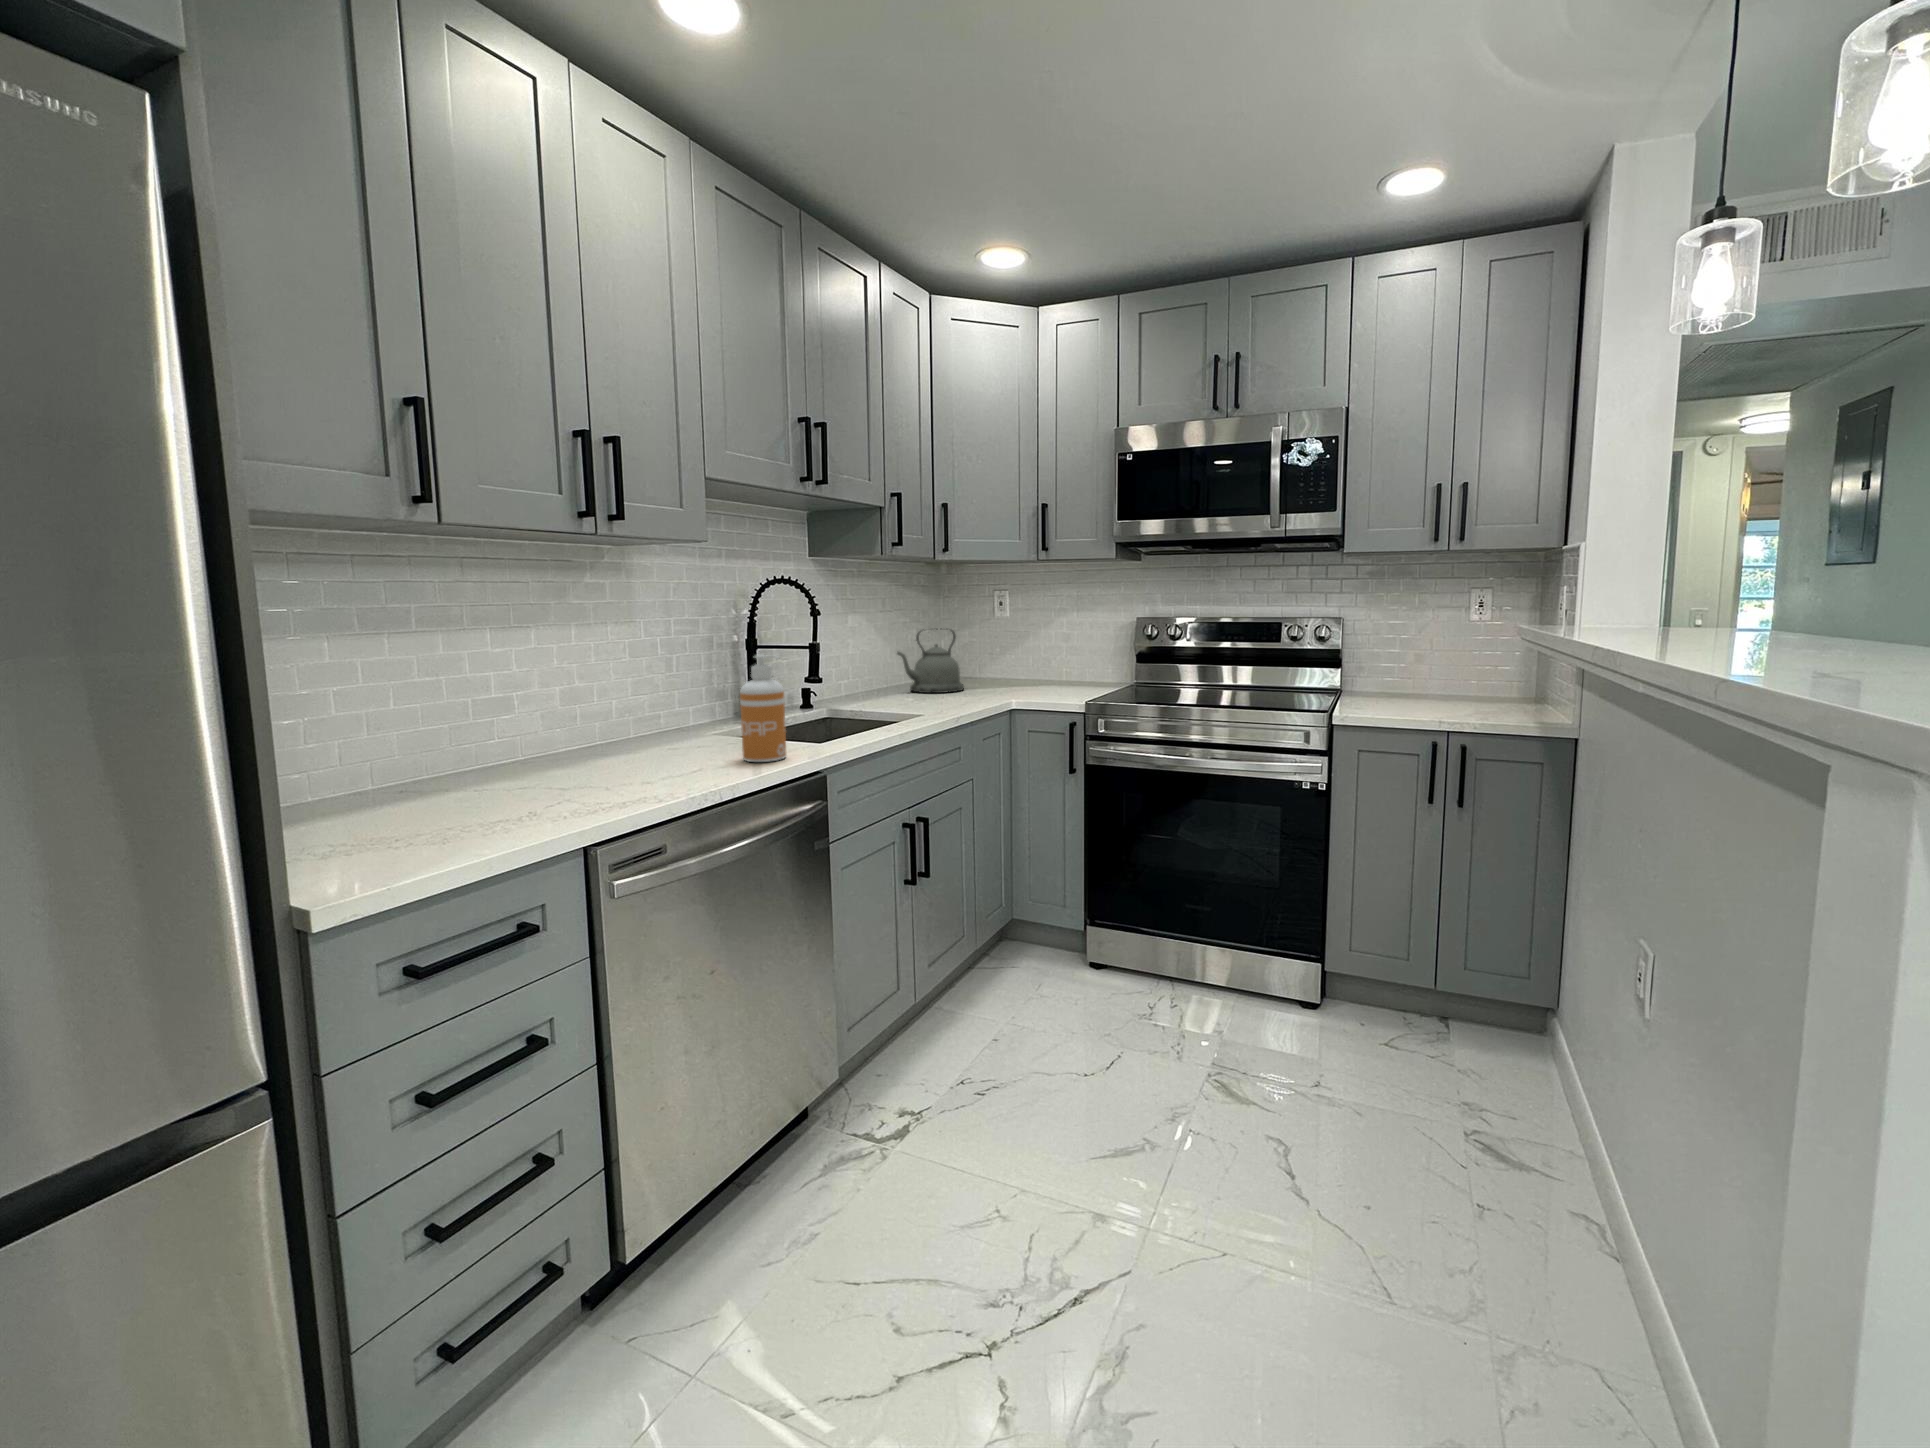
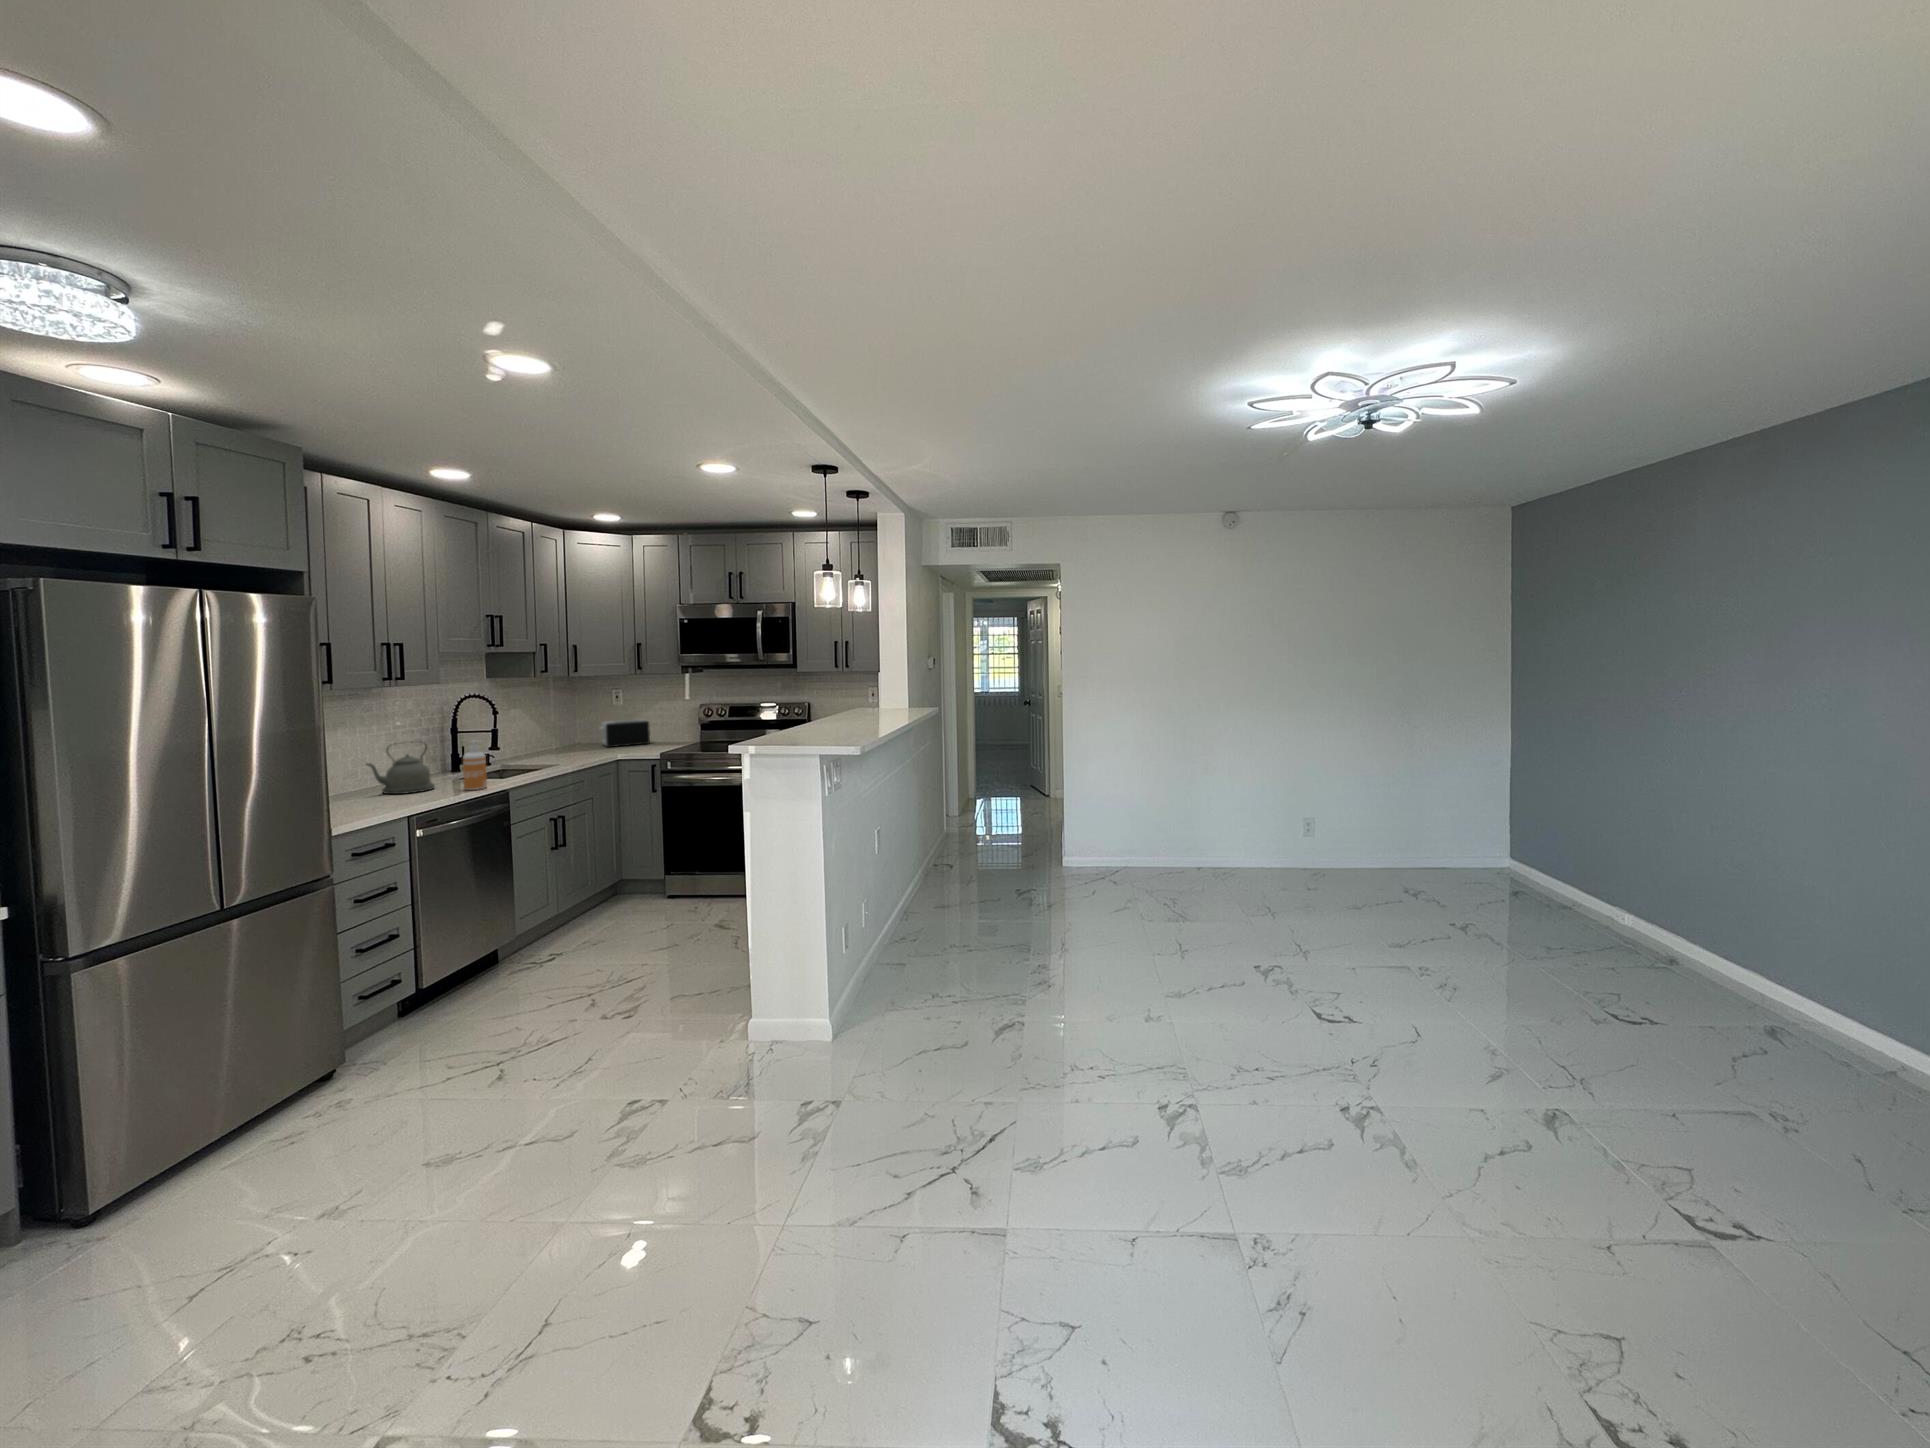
kettle: present [897,630,964,693] -> present [366,744,435,794]
toaster: none [975,643,1052,686] -> present [601,719,650,747]

